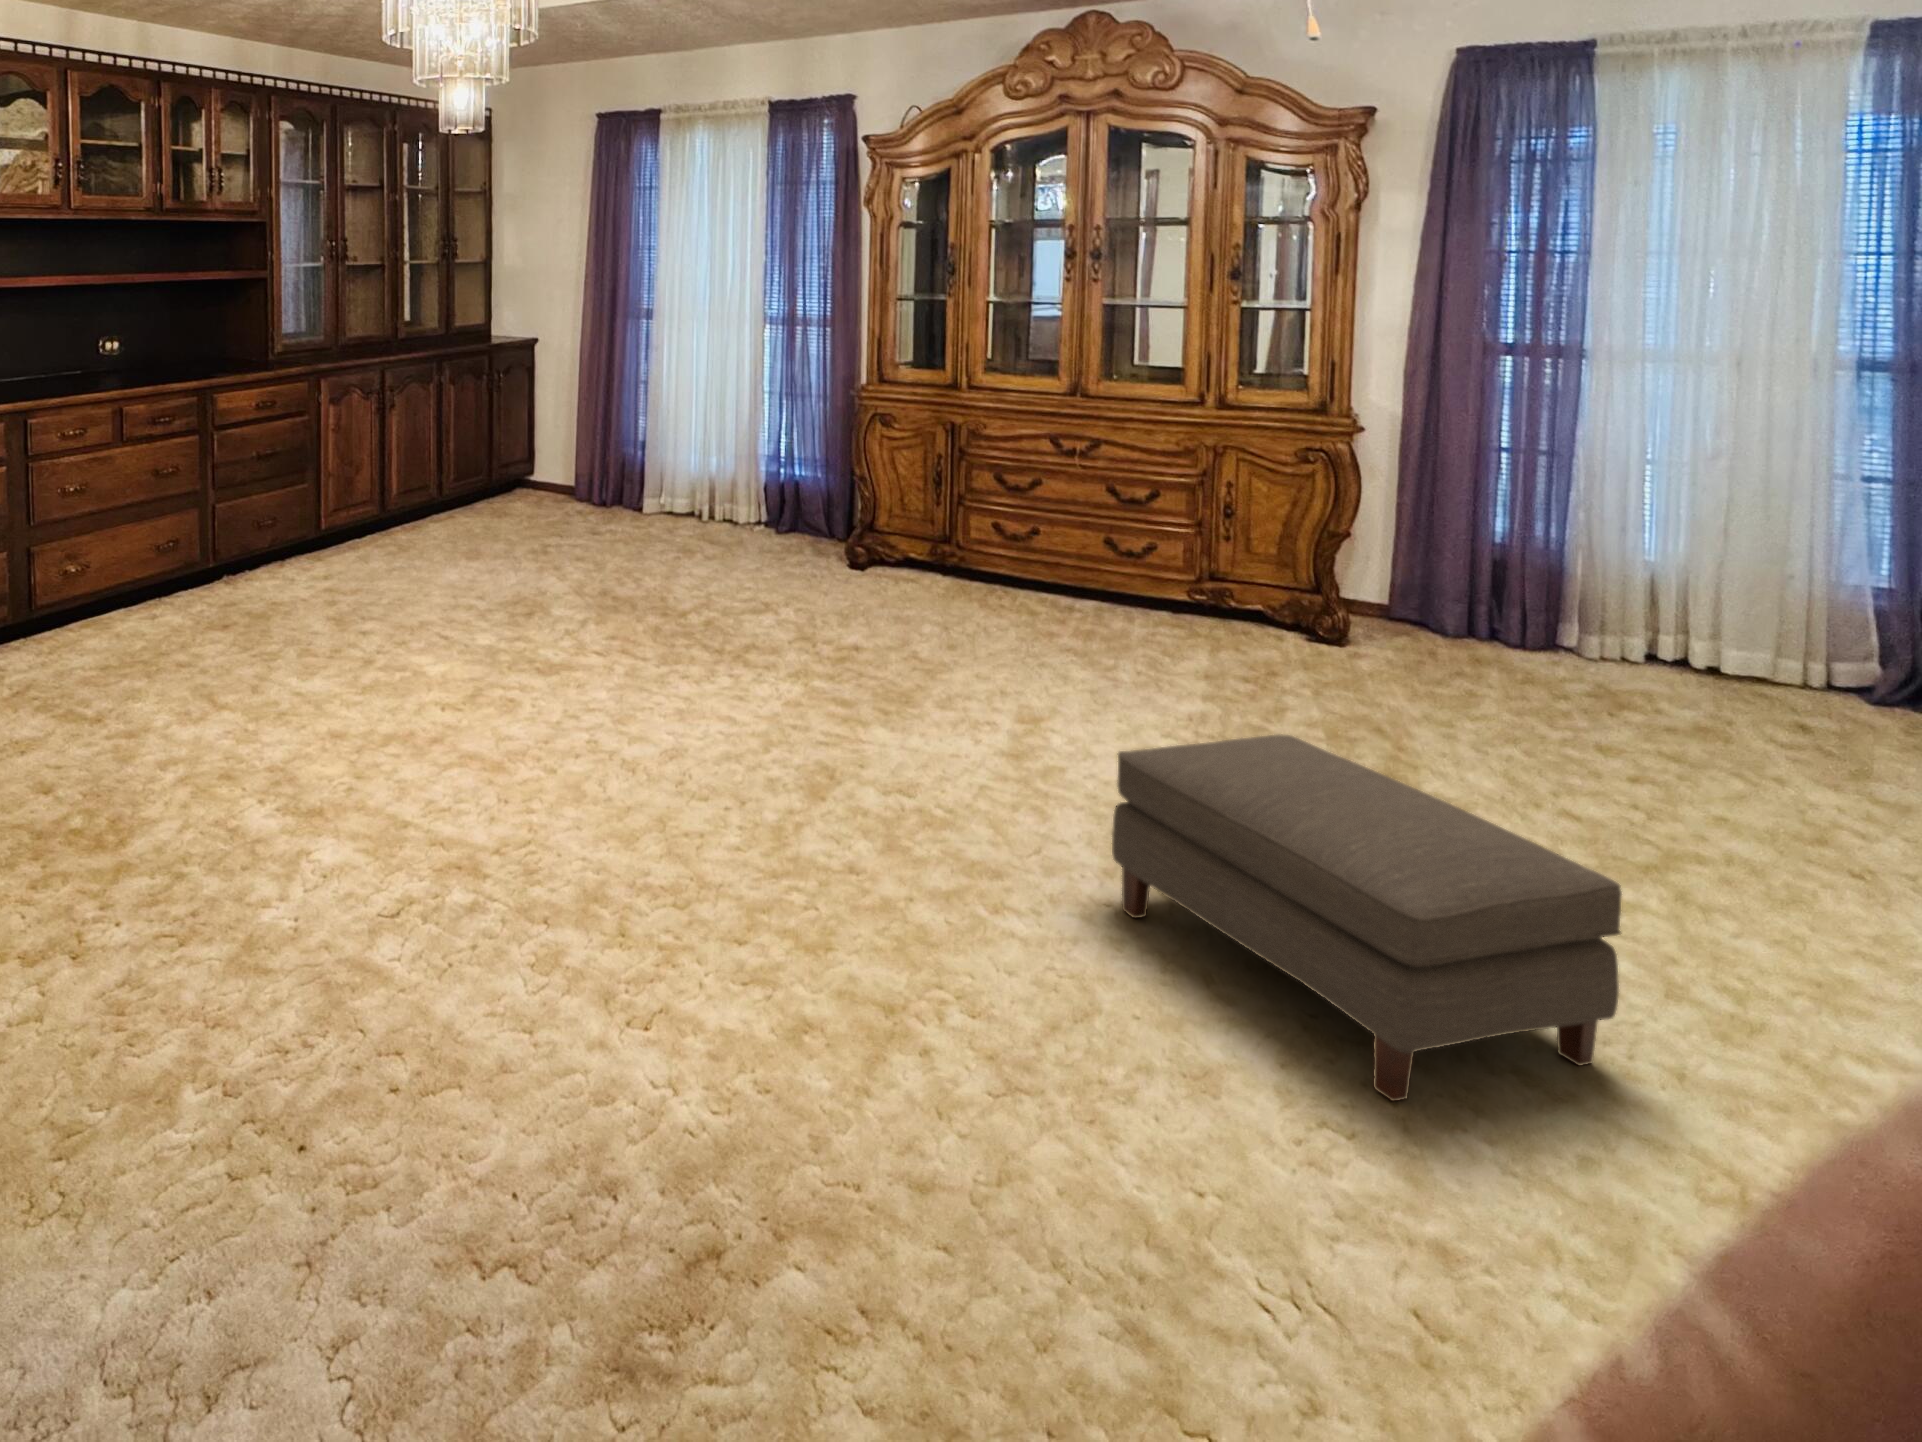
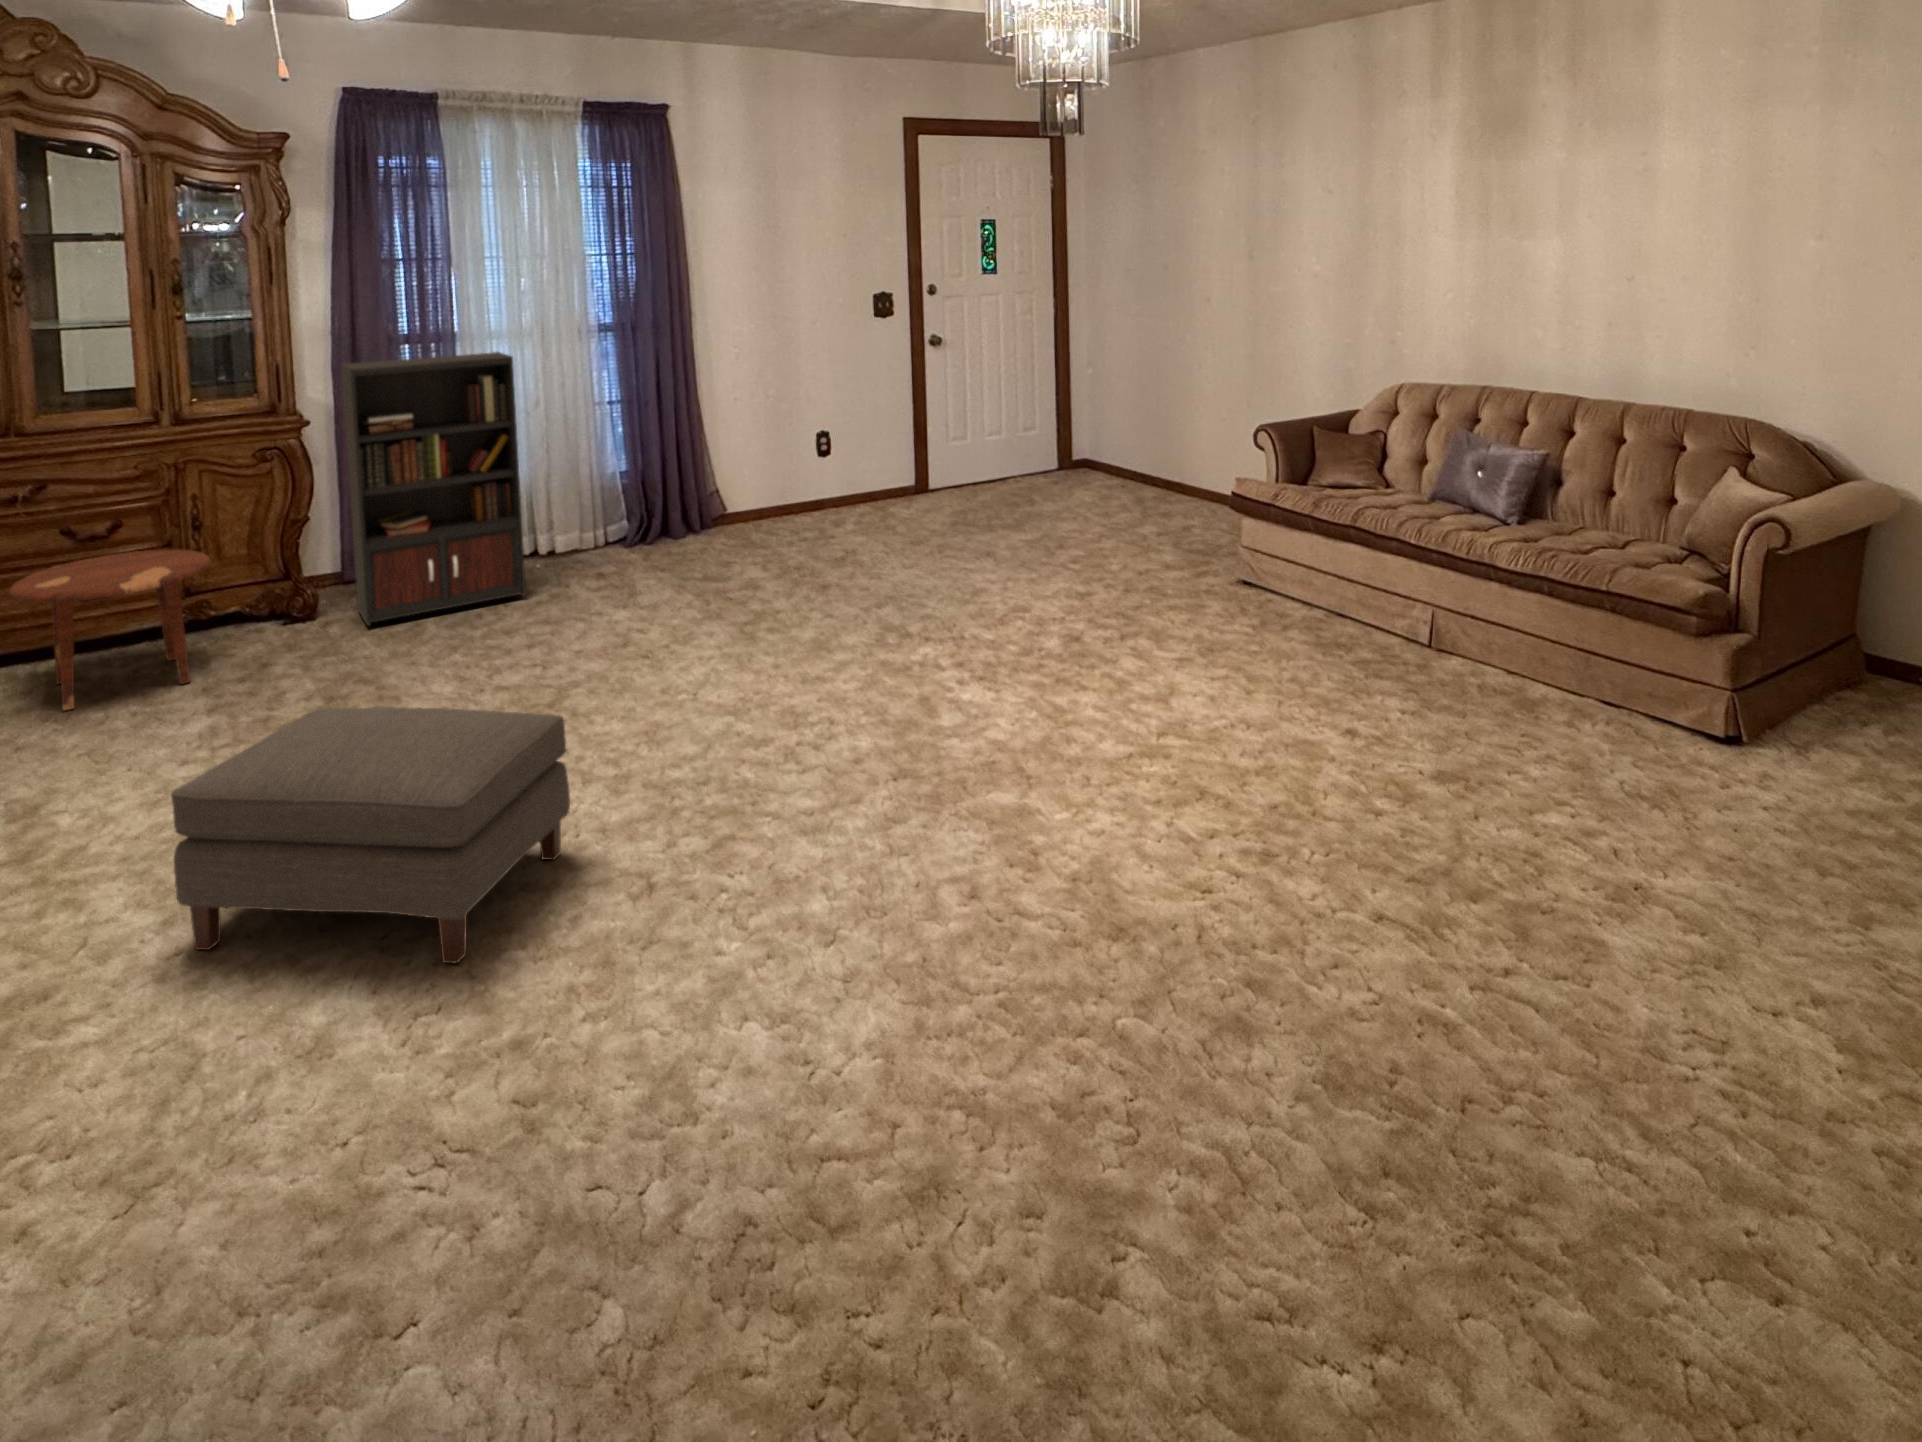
bookcase: none [1397,369,1690,712] -> present [342,352,540,626]
side table: none [1056,517,1233,662] -> present [9,550,210,710]

